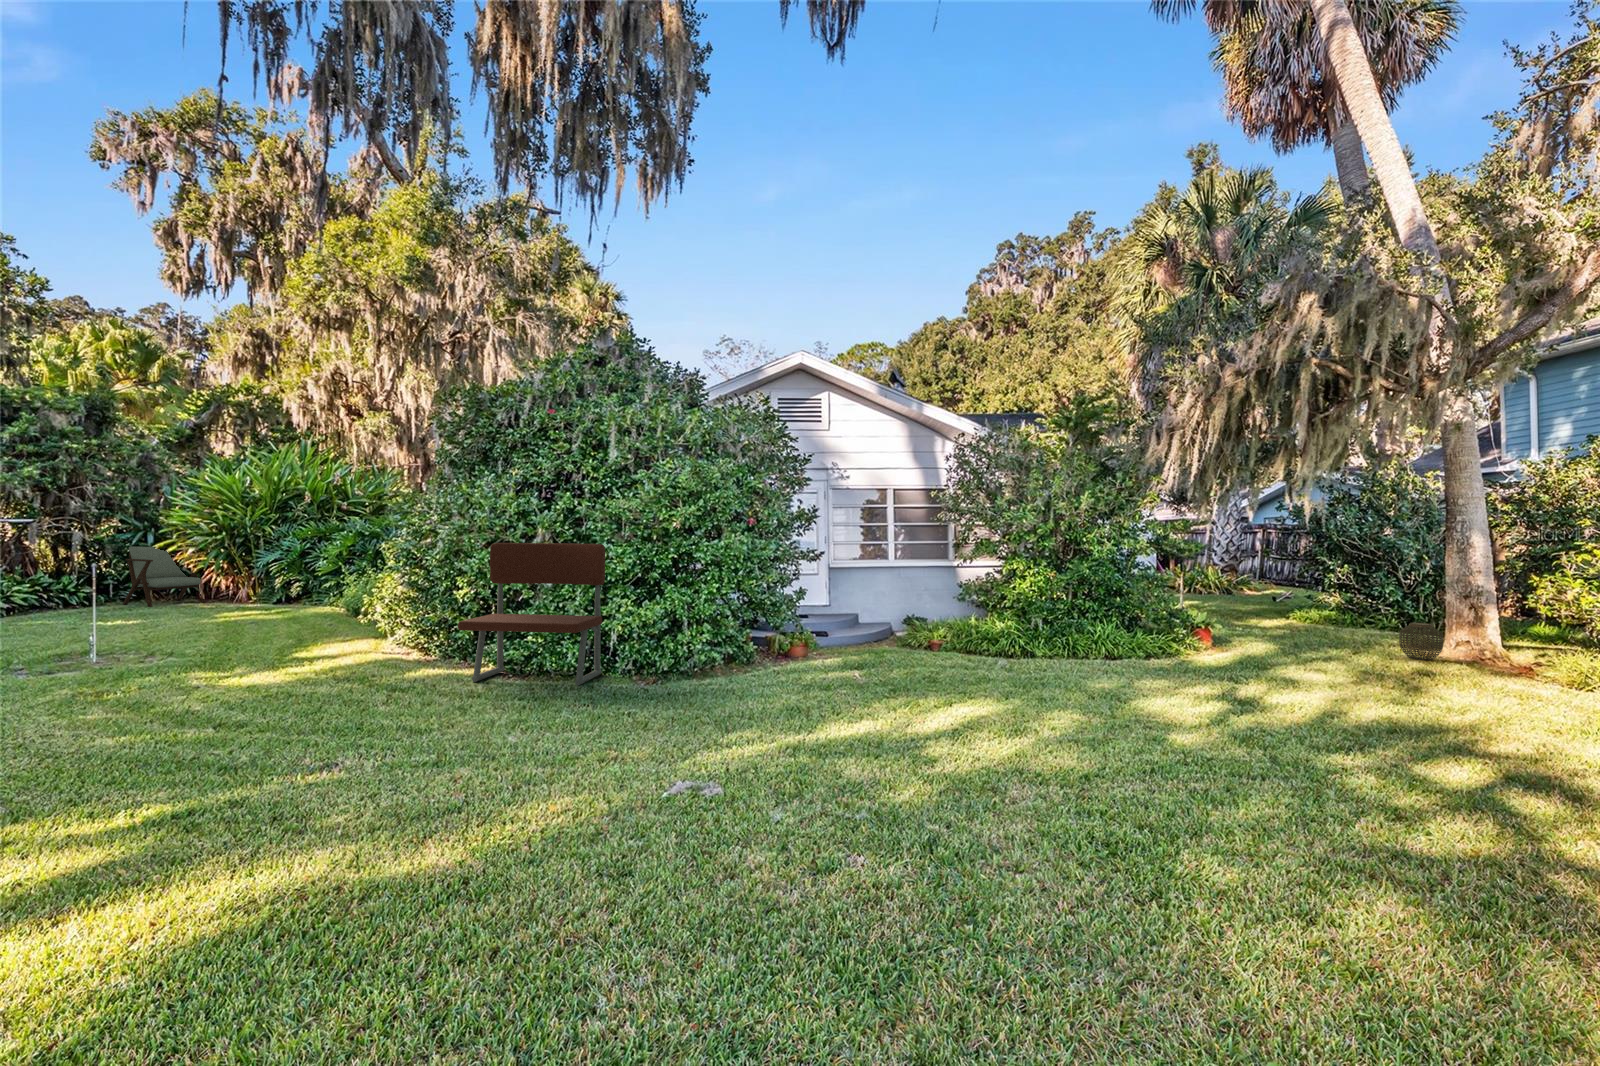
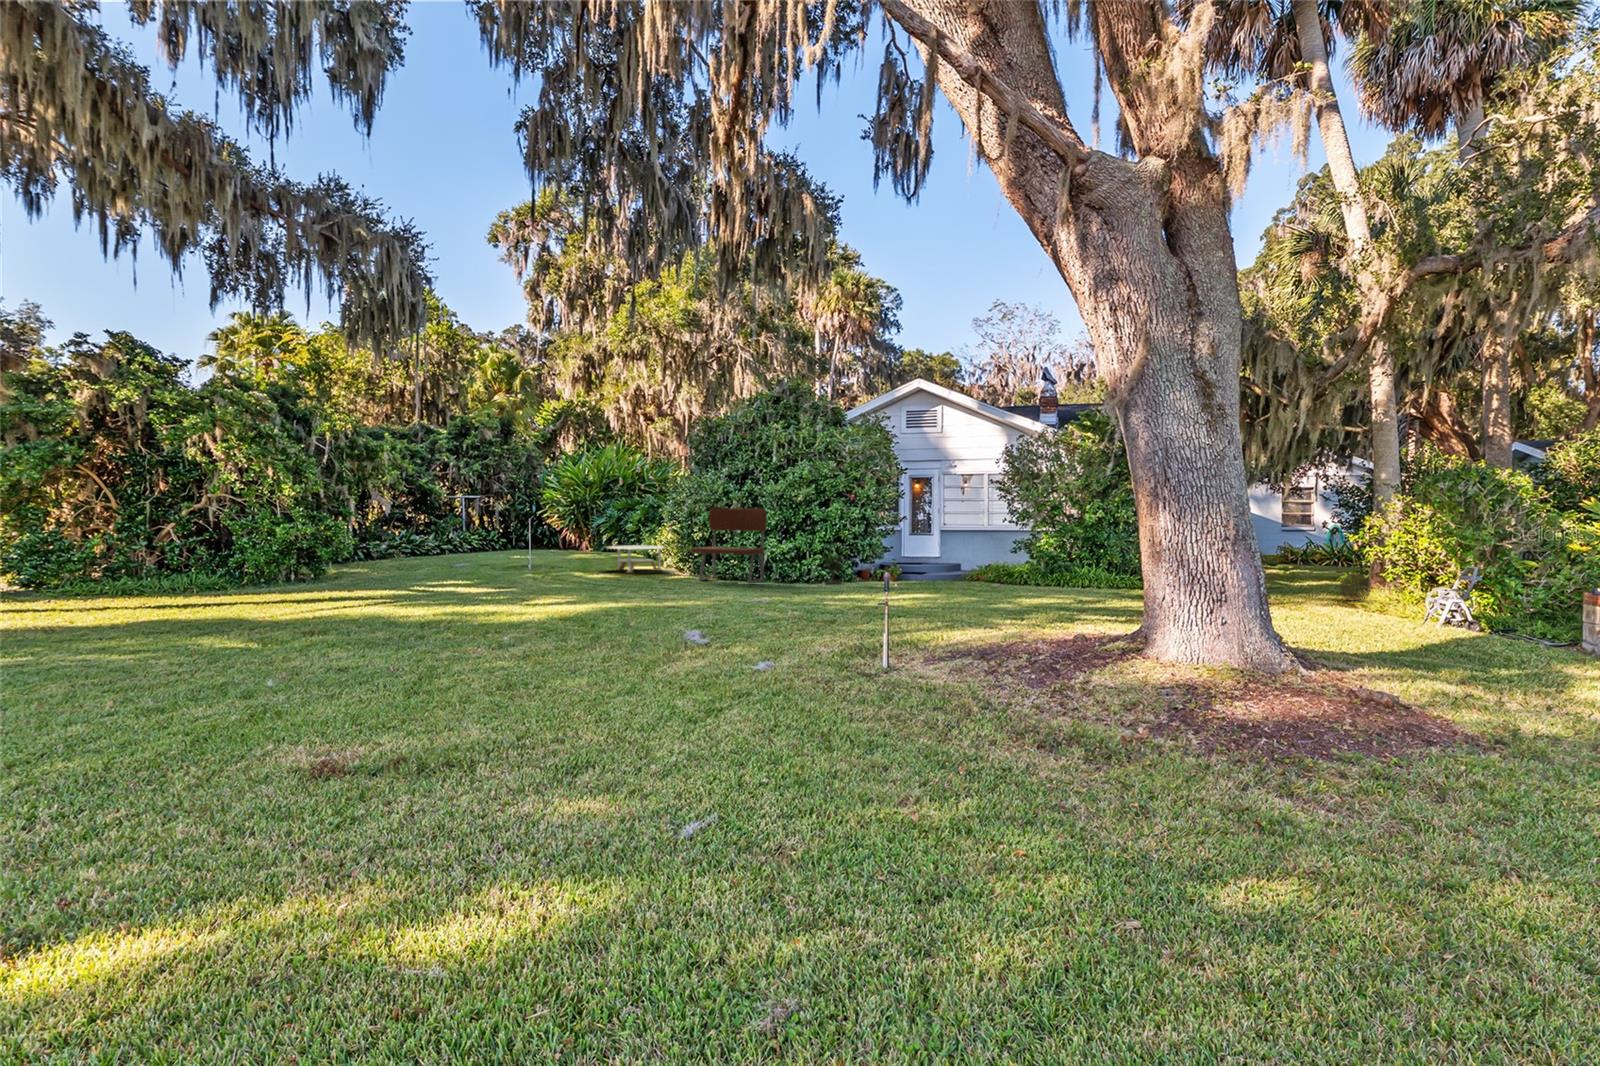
lounge chair: present [123,547,206,607] -> none [522,513,565,551]
potted tree: none [708,604,749,677] -> present [823,549,843,585]
round table: none [269,607,395,665] -> present [609,546,663,573]

